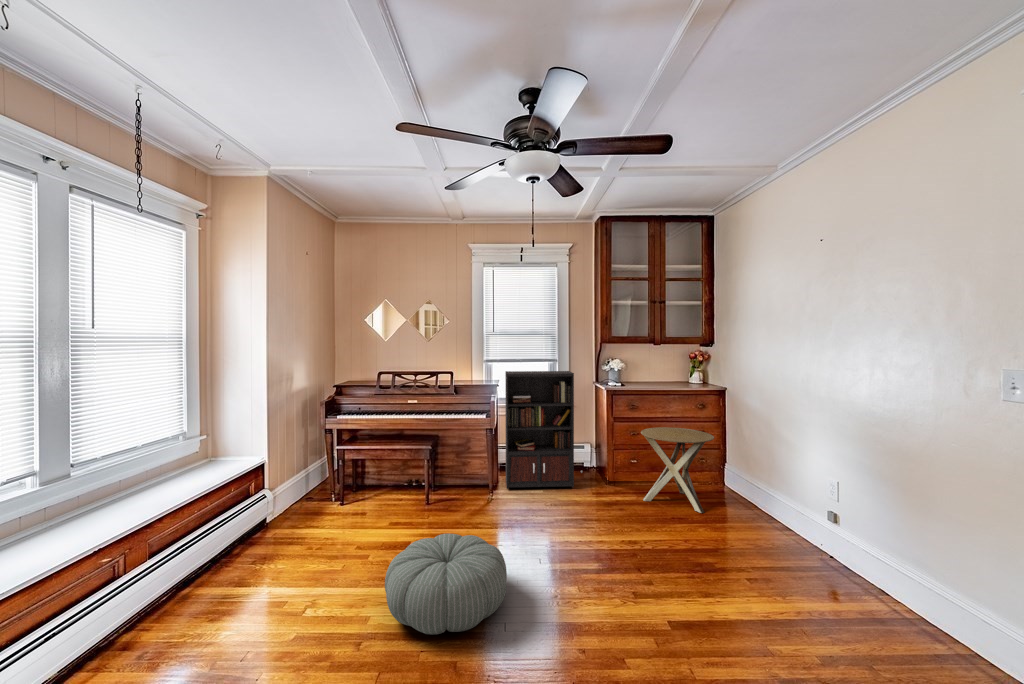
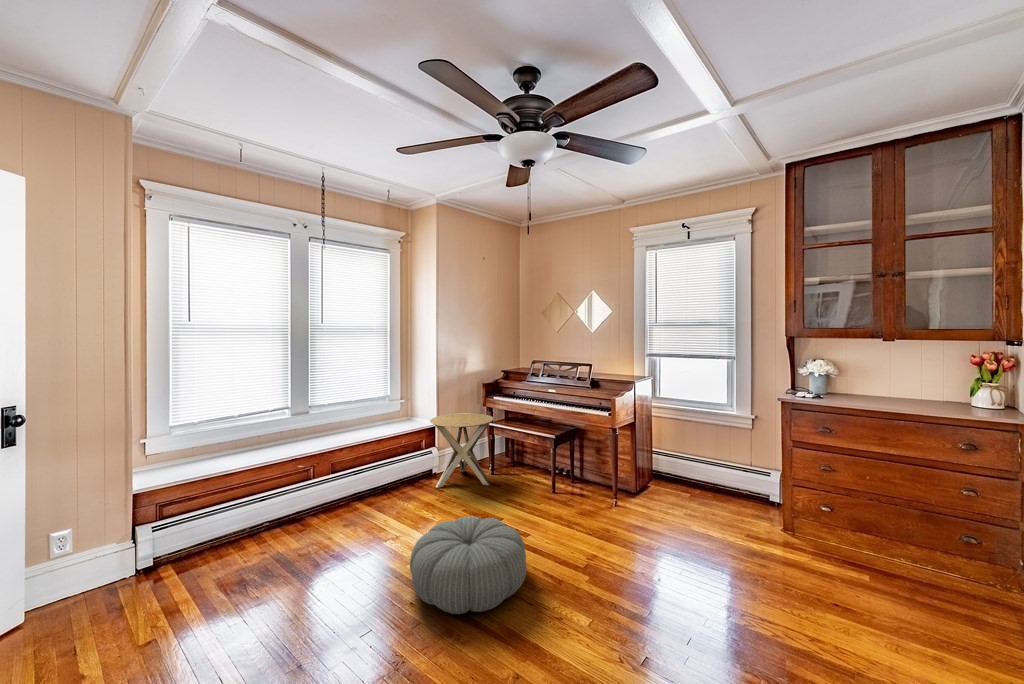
bookcase: present [505,371,583,489] -> none [643,367,764,519]
side table: present [641,427,714,513] -> present [430,413,494,488]

